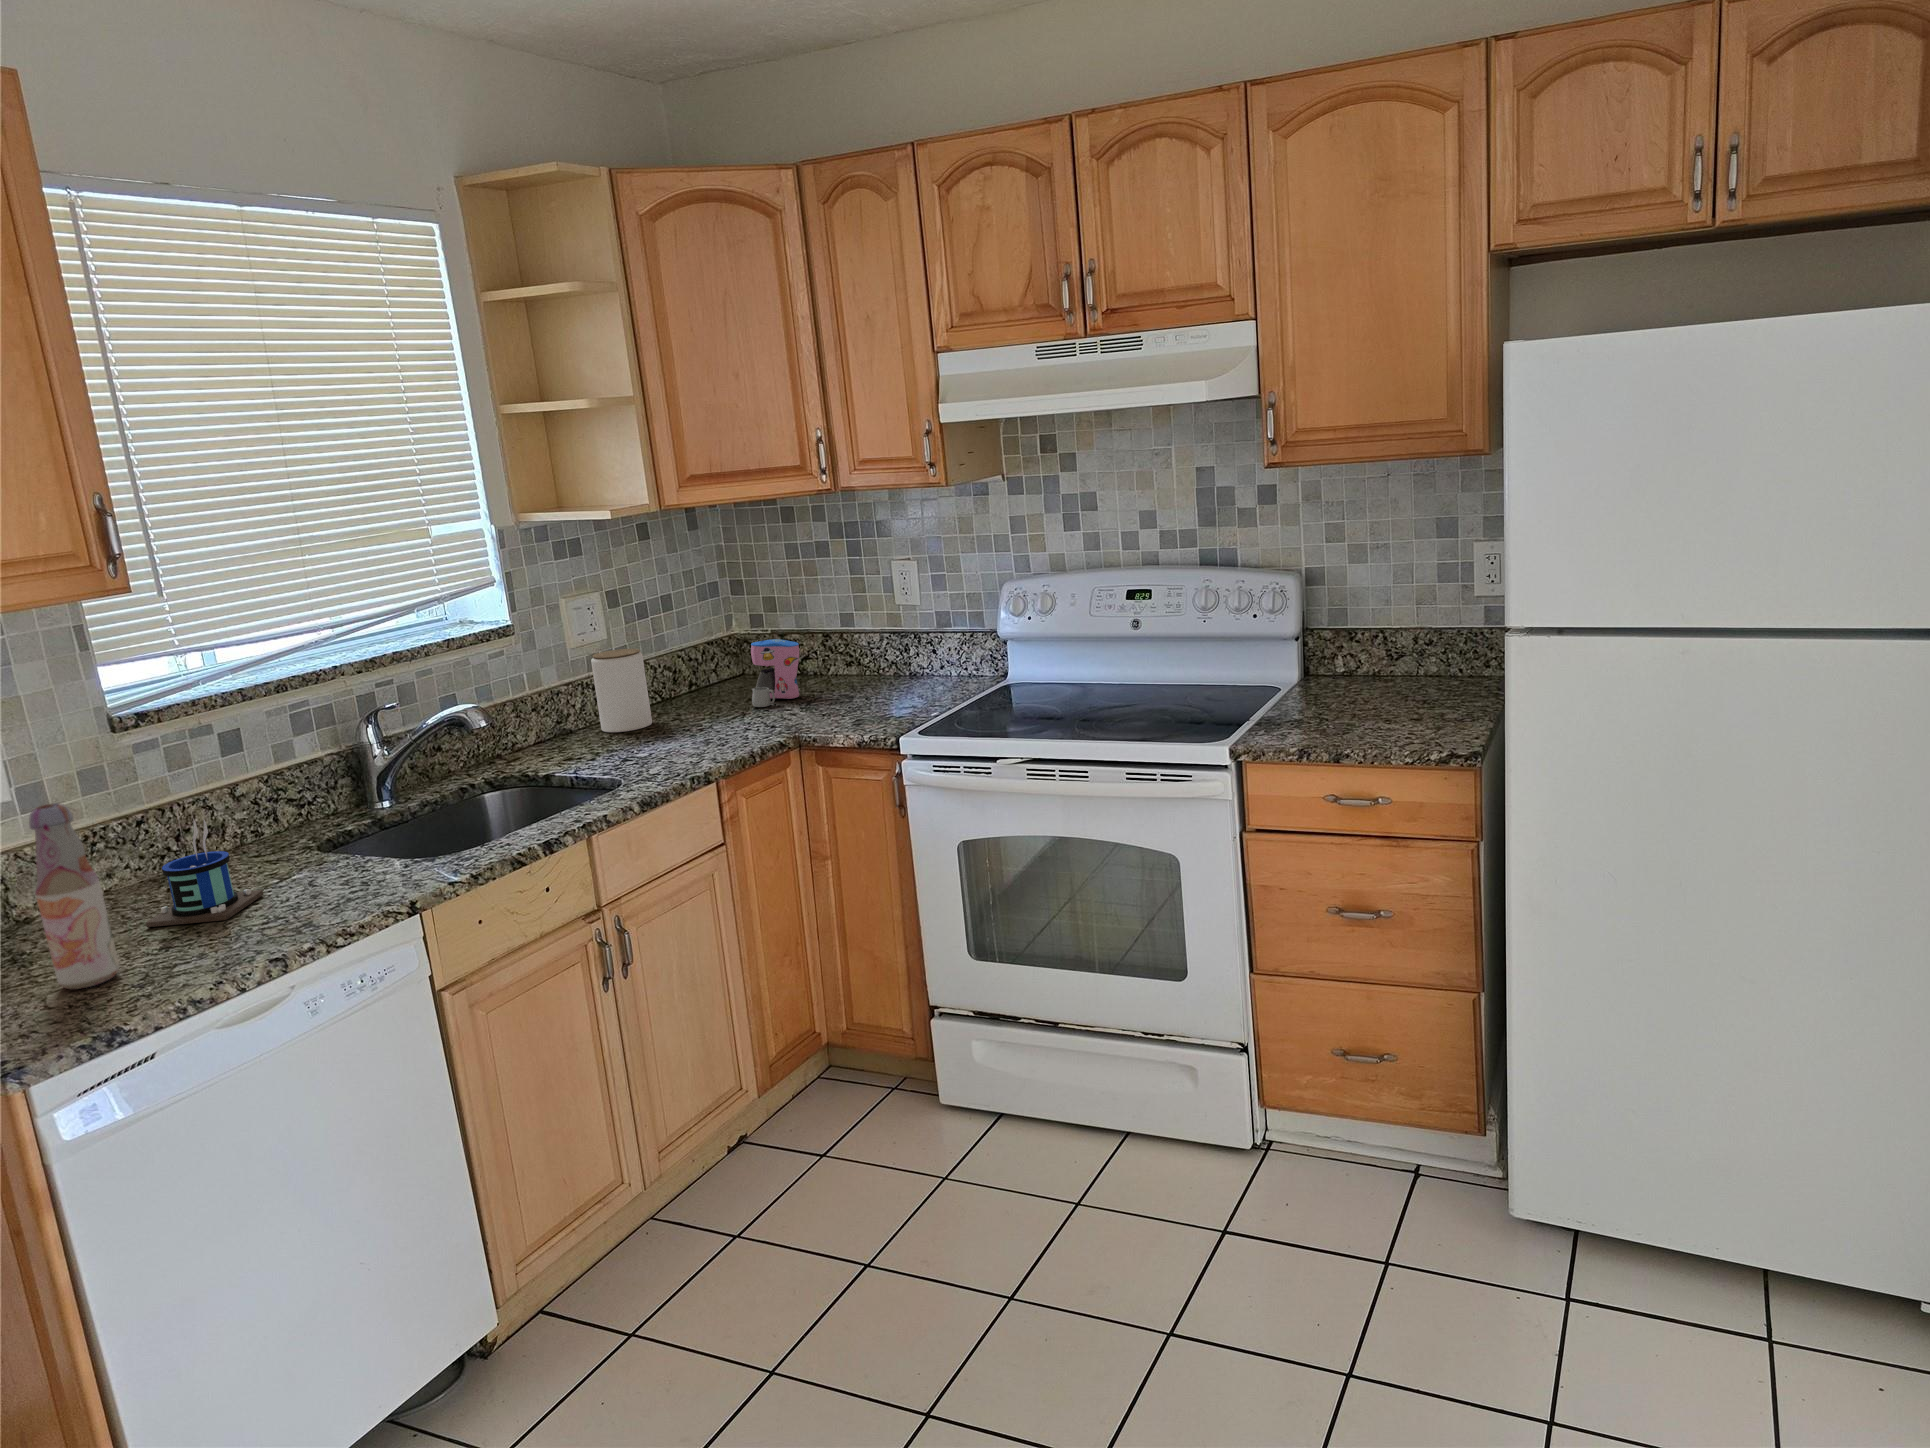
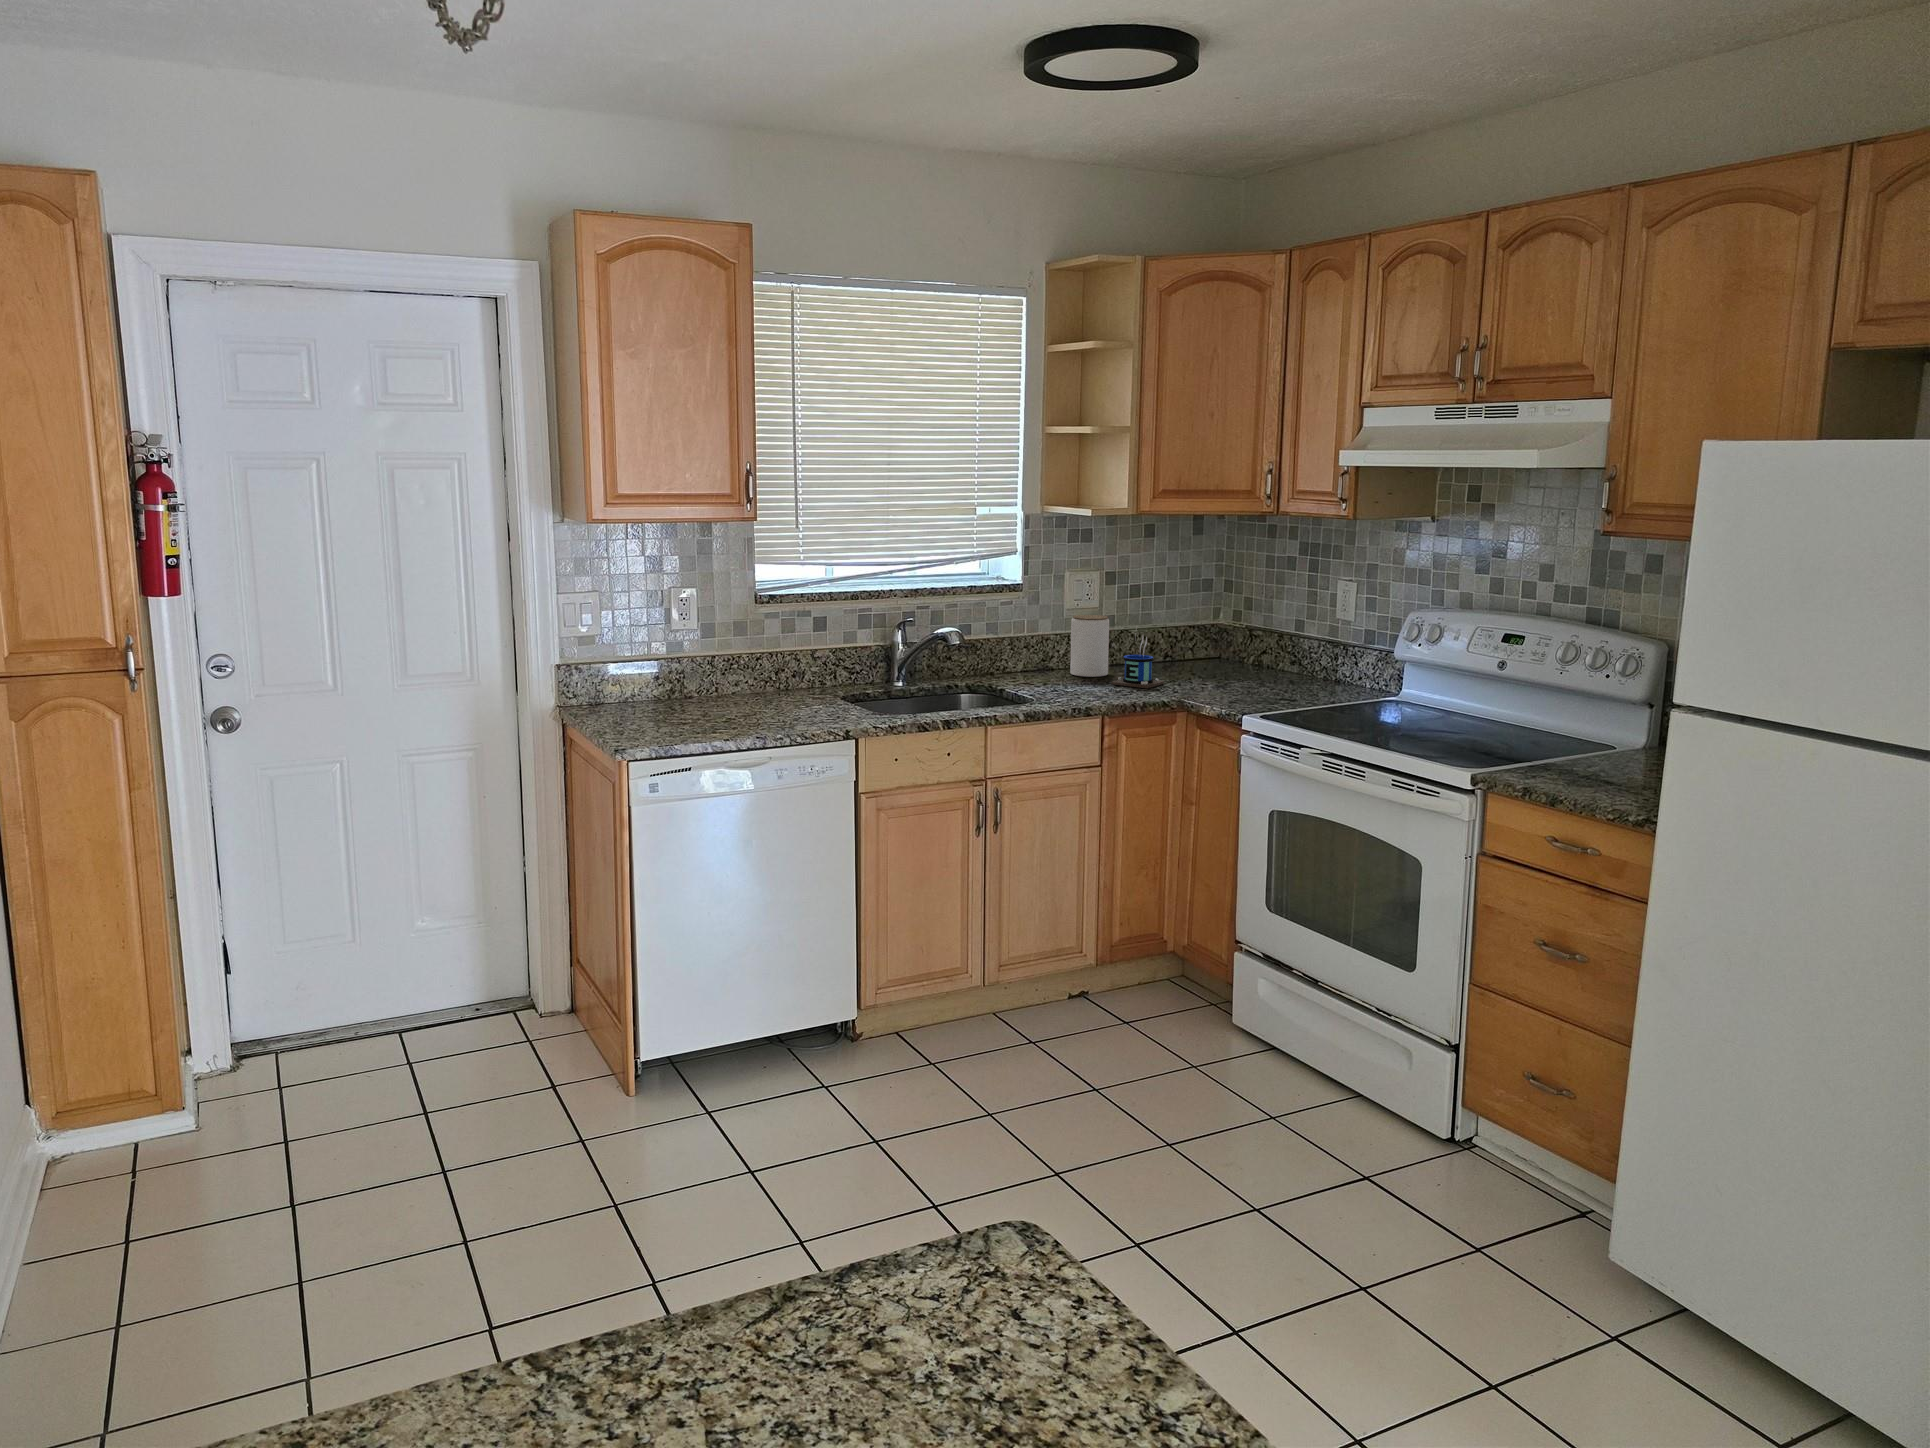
coffee maker: present [751,639,799,707] -> none [1186,629,1236,680]
bottle: present [29,803,120,989] -> none [676,627,705,727]
mug: present [146,807,263,927] -> present [1112,636,1164,688]

